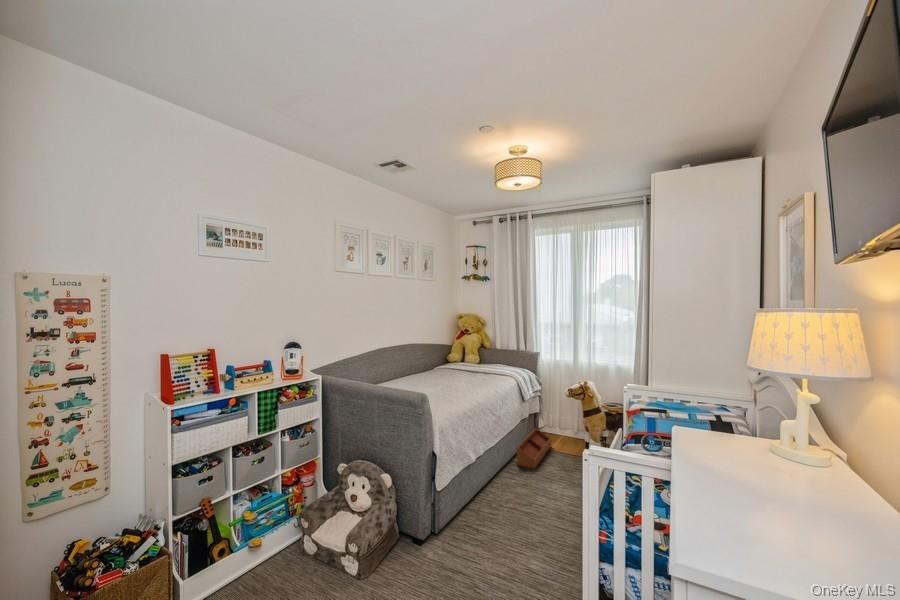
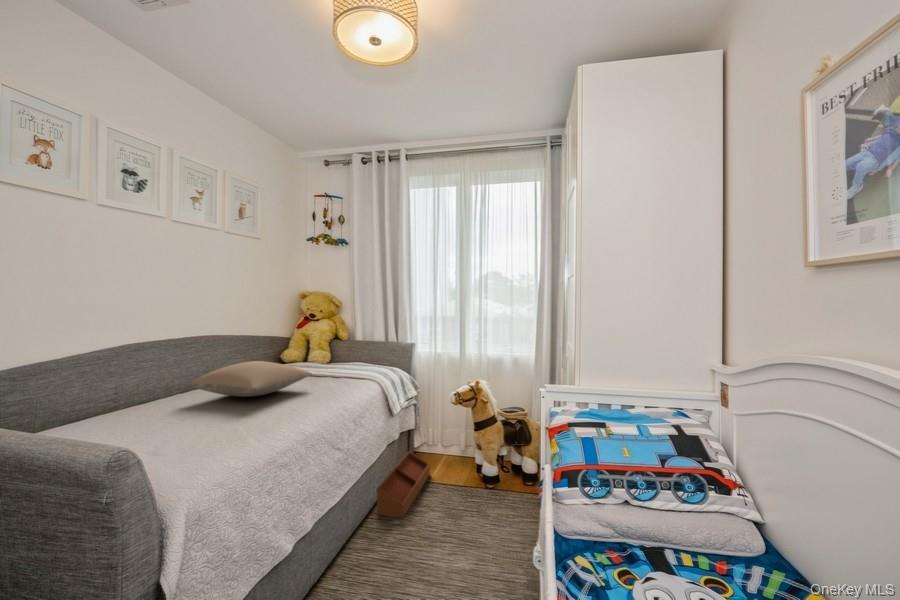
pillow: none [410,362,475,383] -> present [191,361,312,397]

